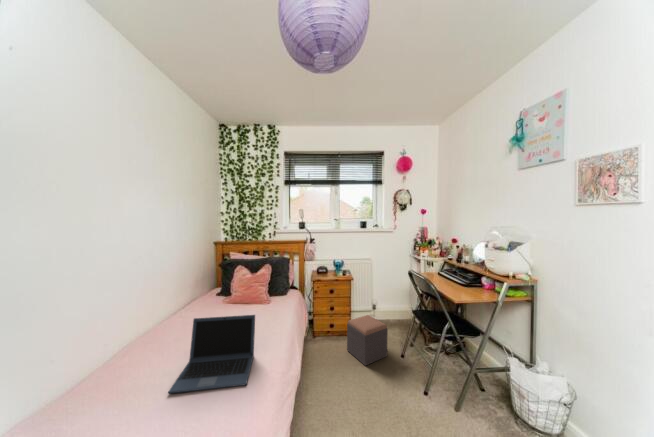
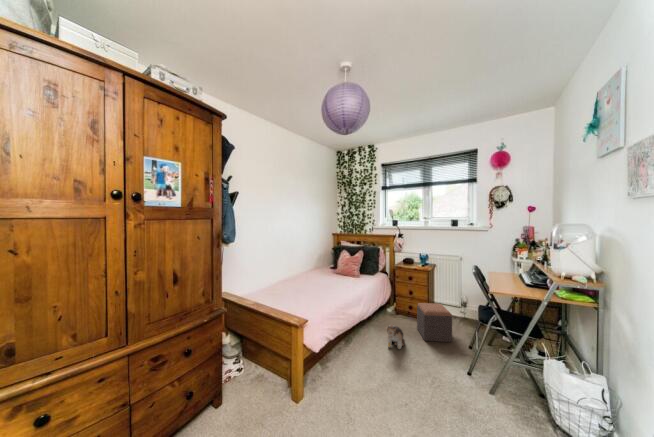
laptop: present [168,315,255,393] -> none [286,269,330,303]
plush toy: none [333,362,354,397] -> present [387,324,405,349]

